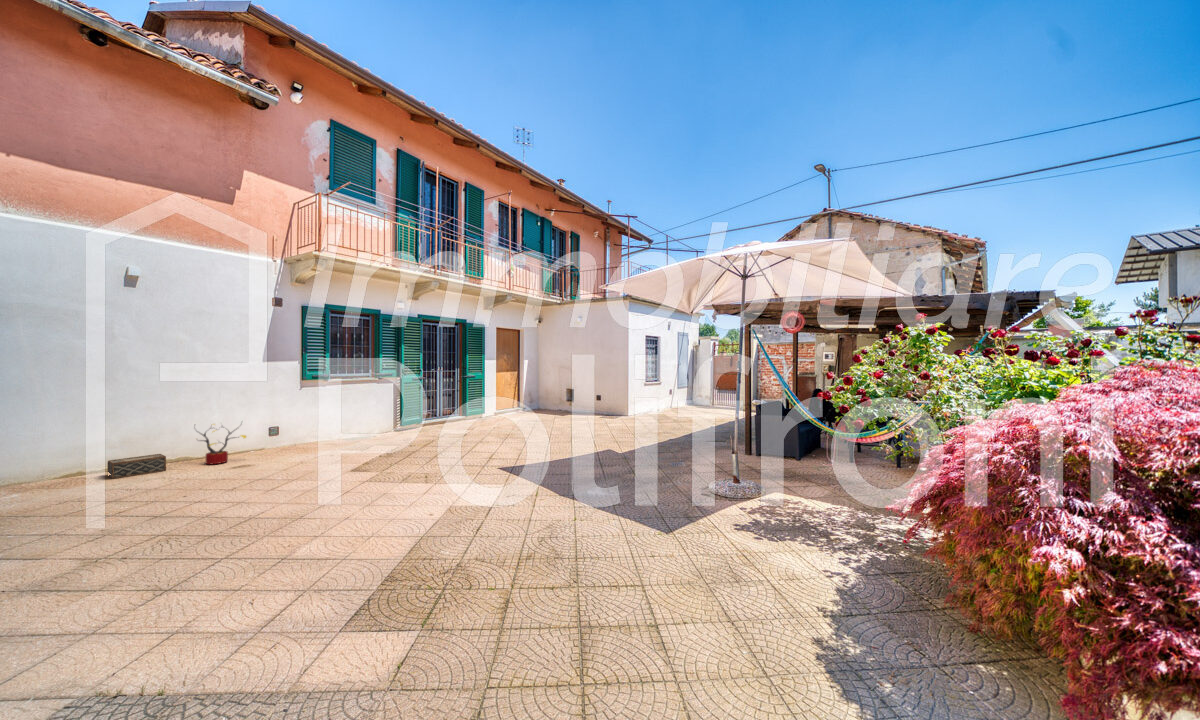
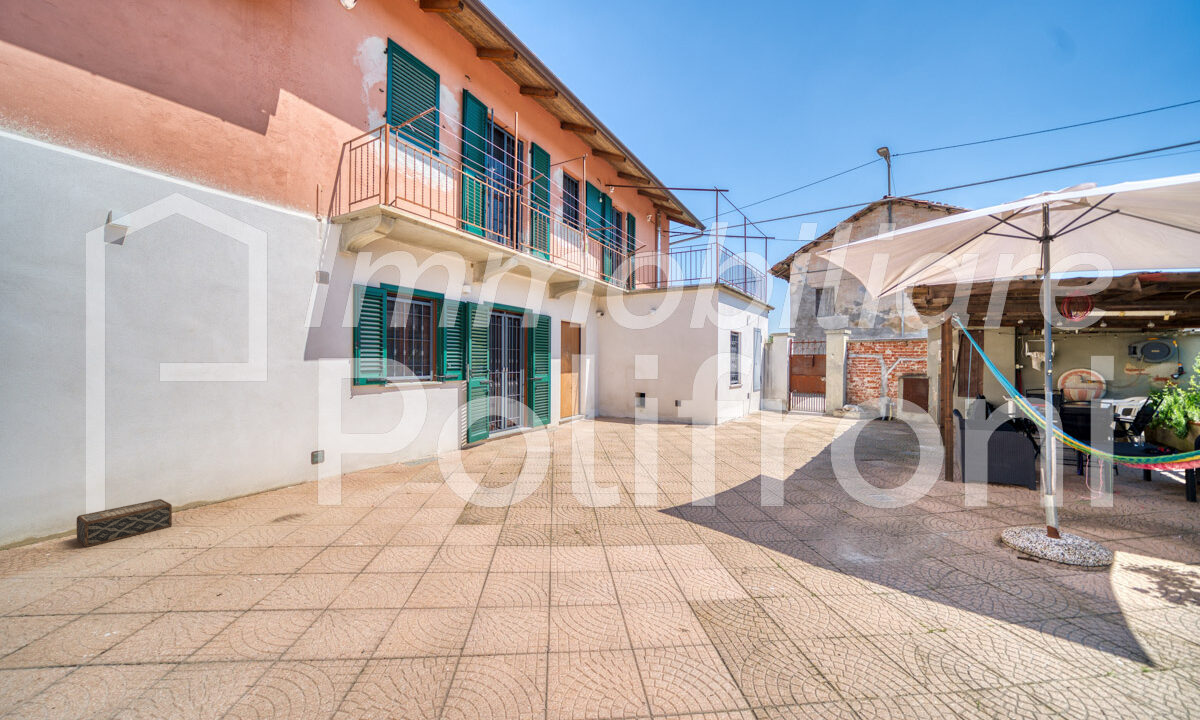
decorative plant: present [200,426,246,464] -> none [207,445,290,512]

